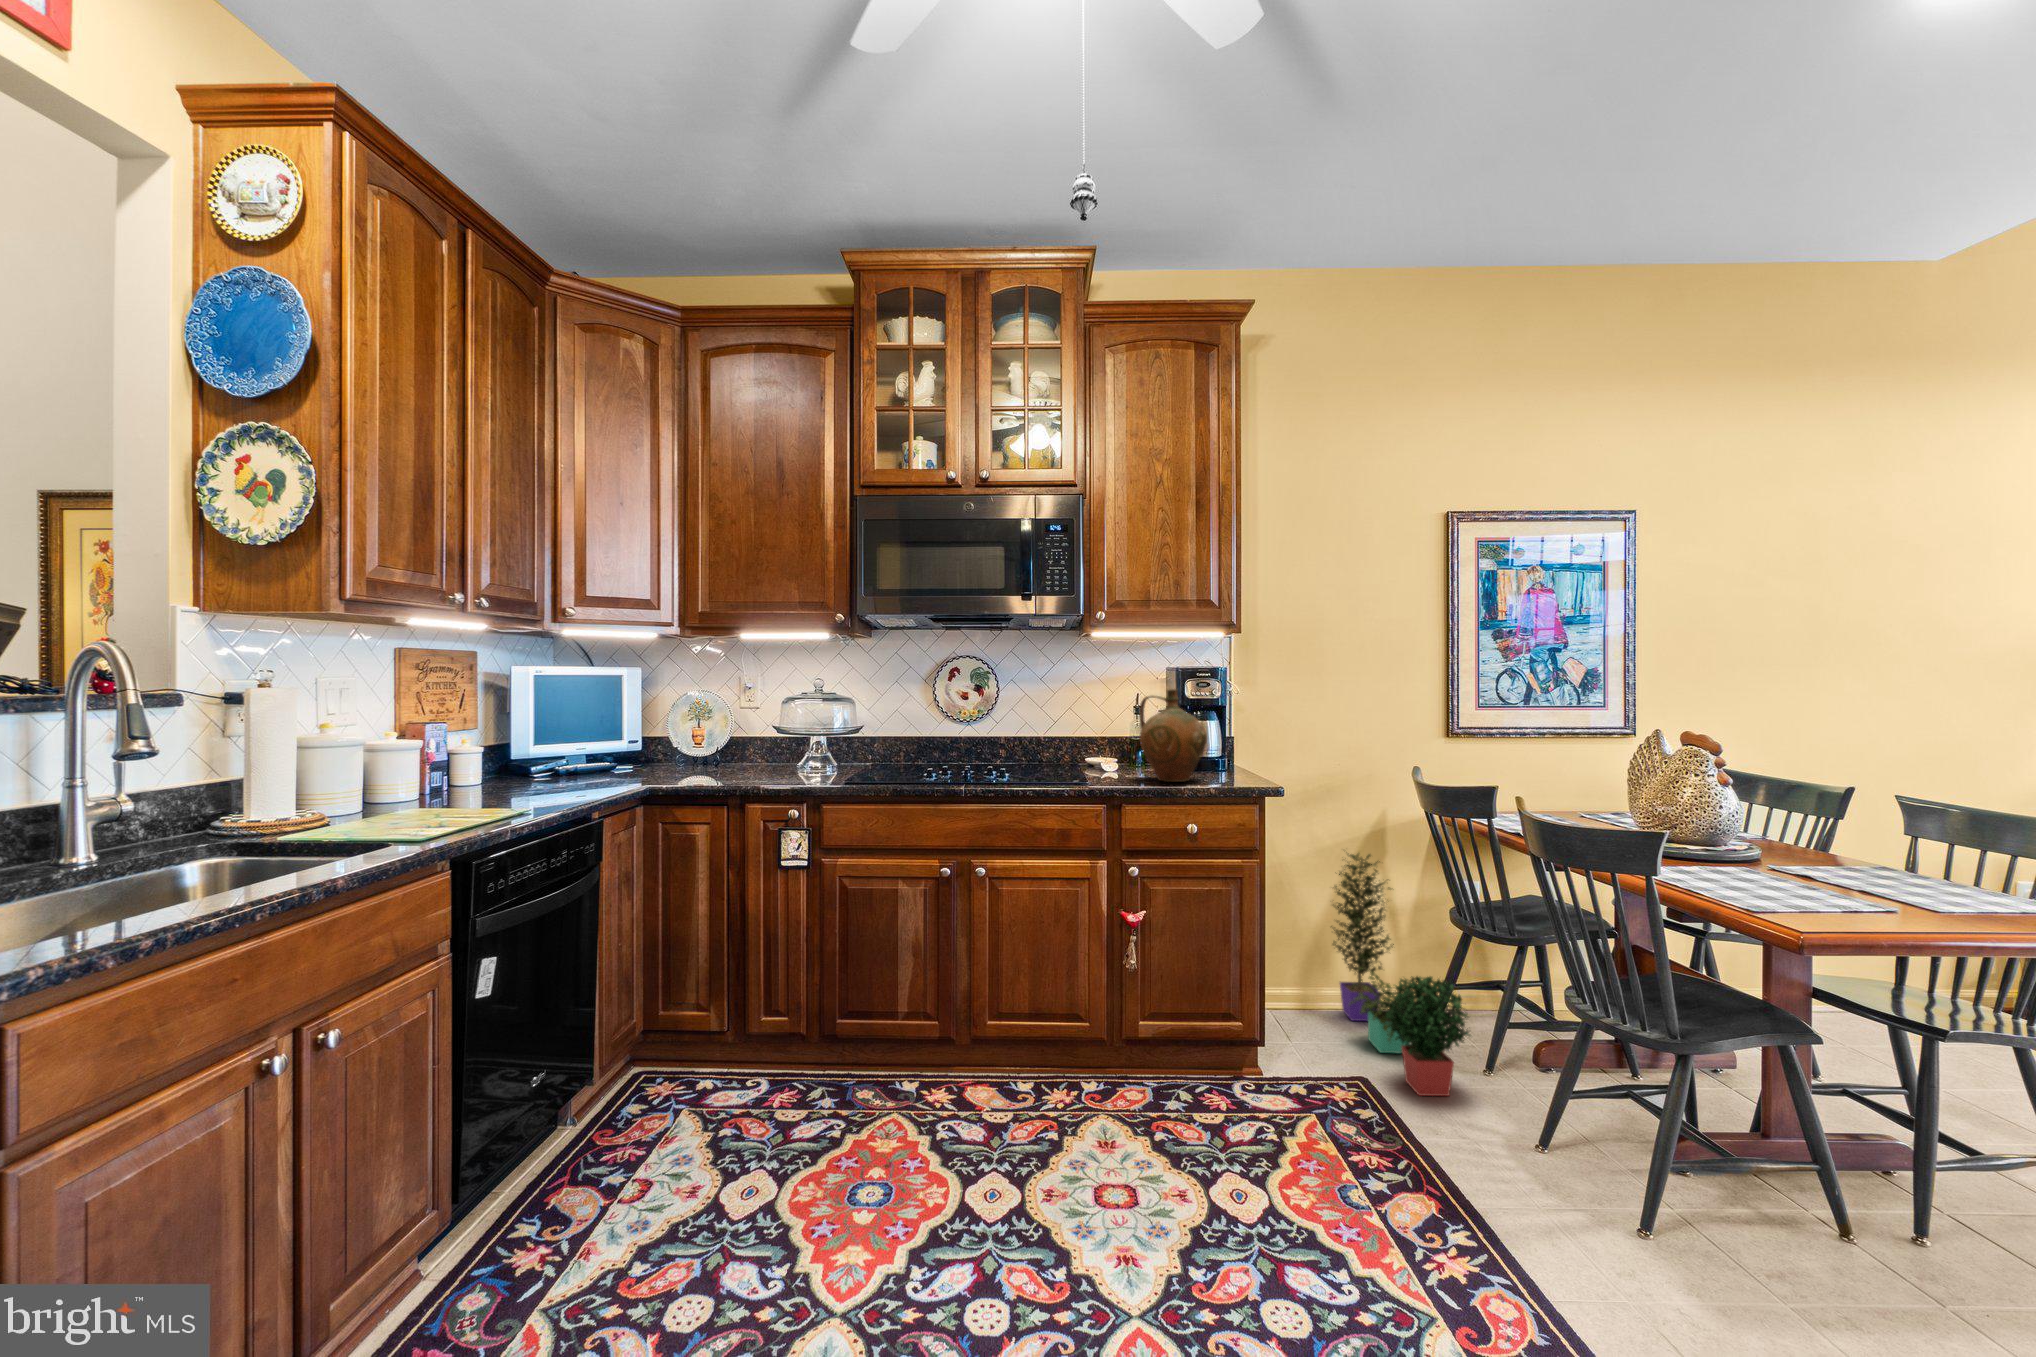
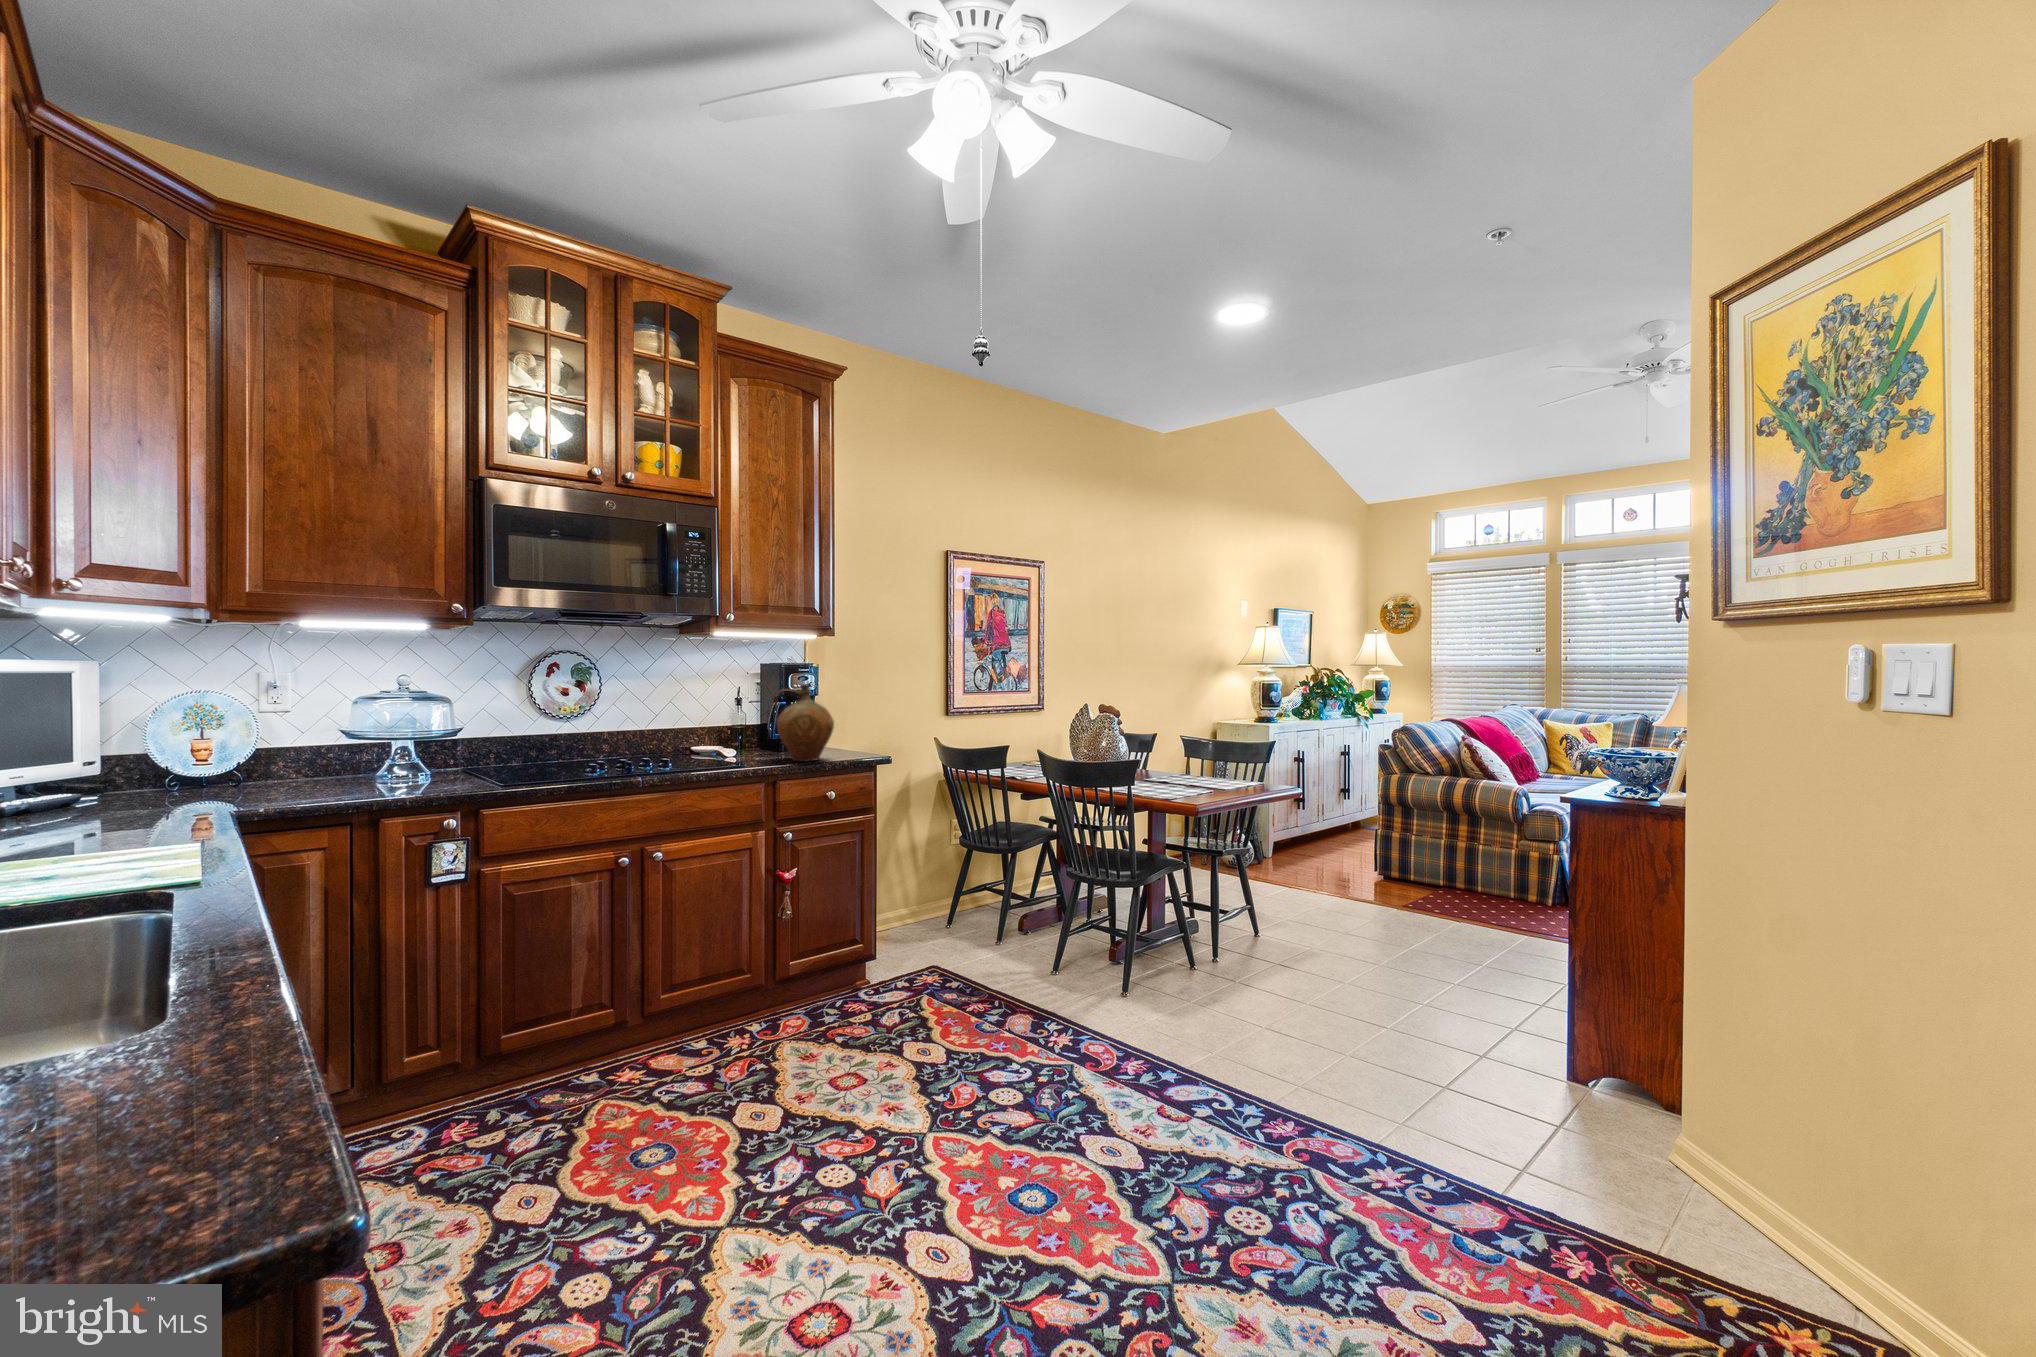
potted plant: present [1331,852,1470,1096] -> none [881,805,1006,967]

